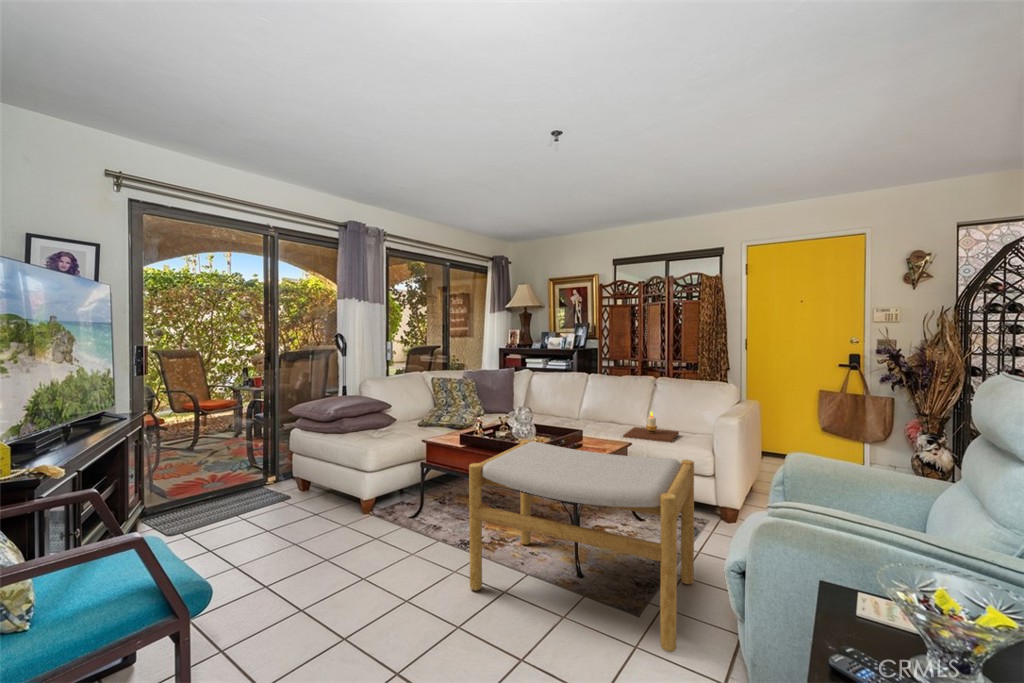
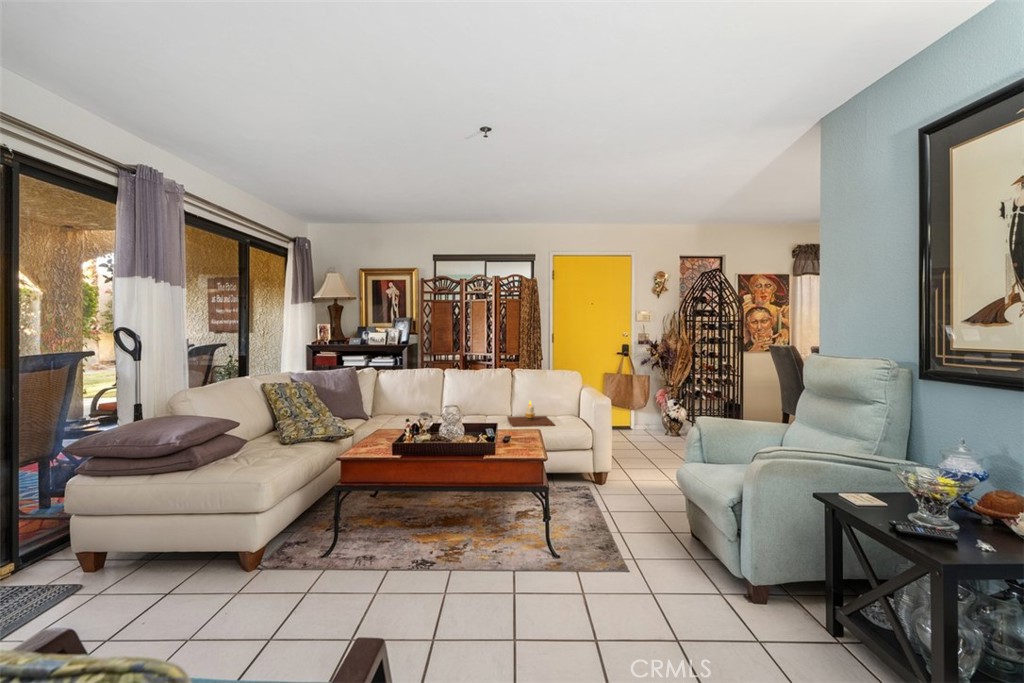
footstool: present [469,440,694,652] -> none [474,436,677,601]

